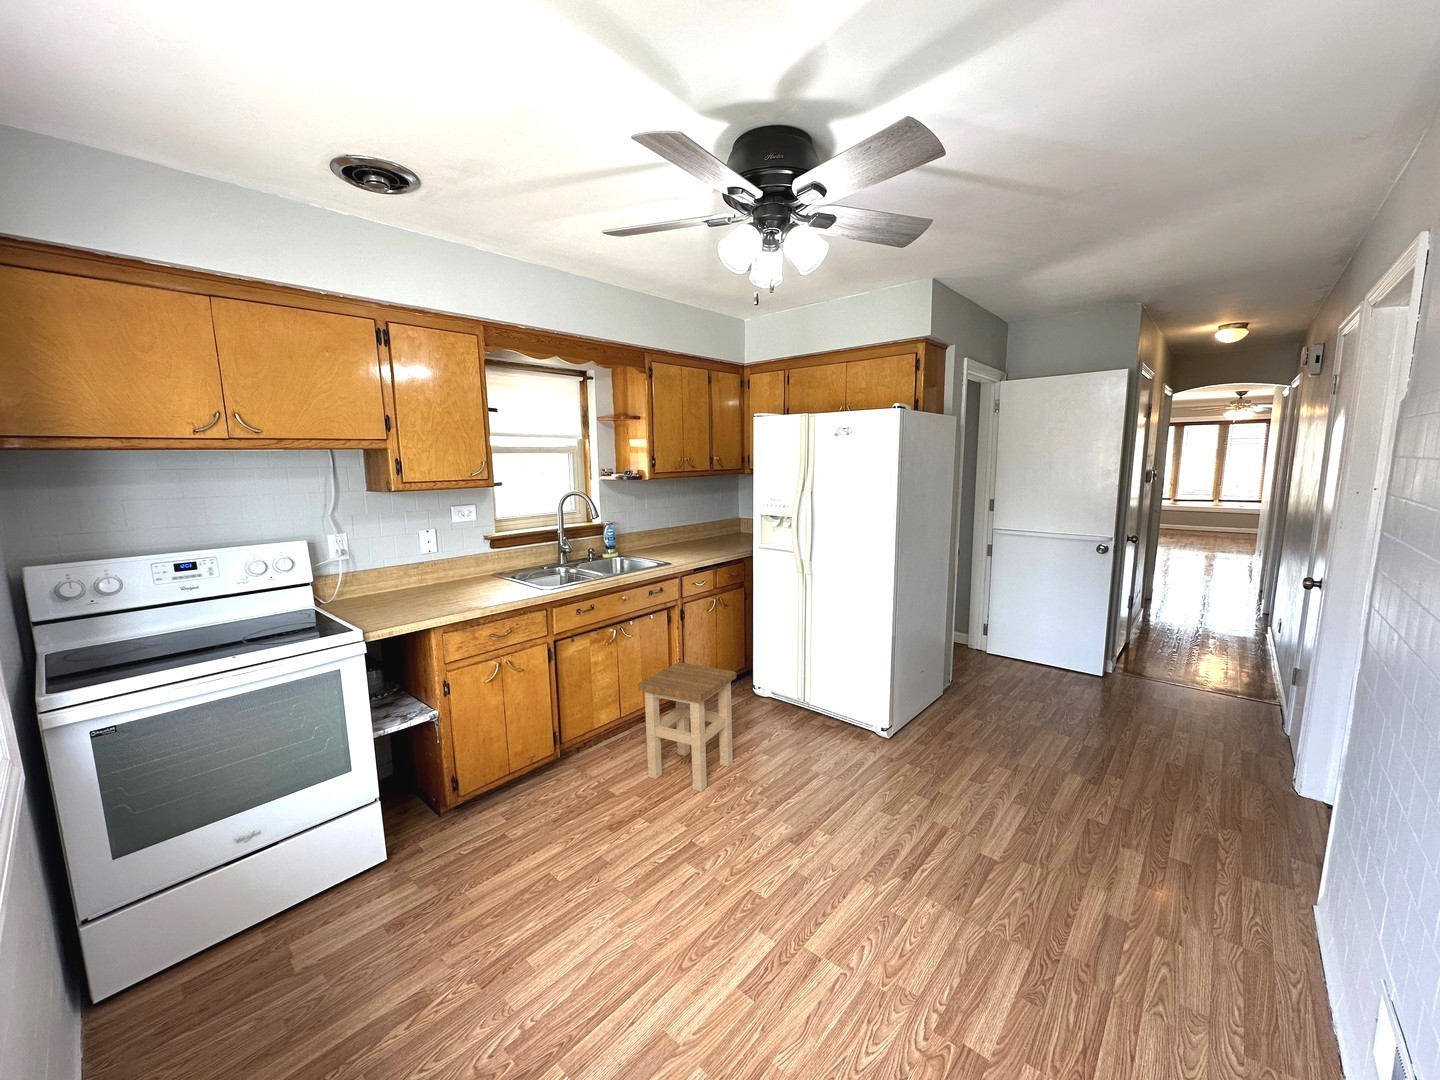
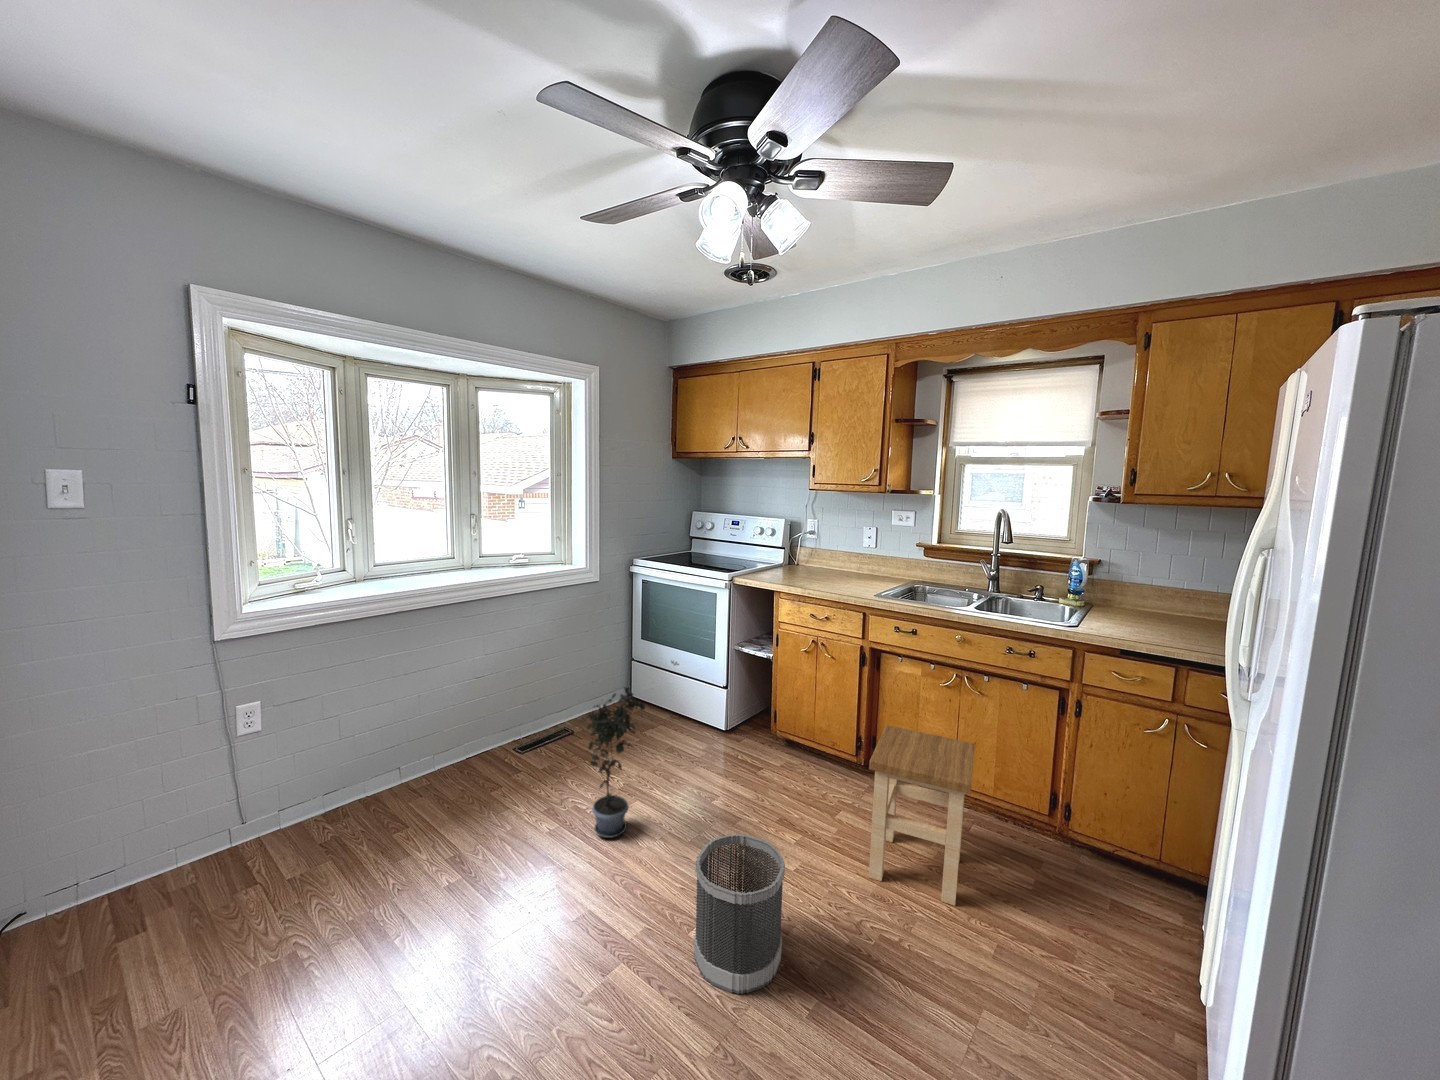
potted plant: none [519,765,659,999] -> present [581,687,645,838]
wastebasket: none [746,768,823,894] -> present [694,834,785,994]

